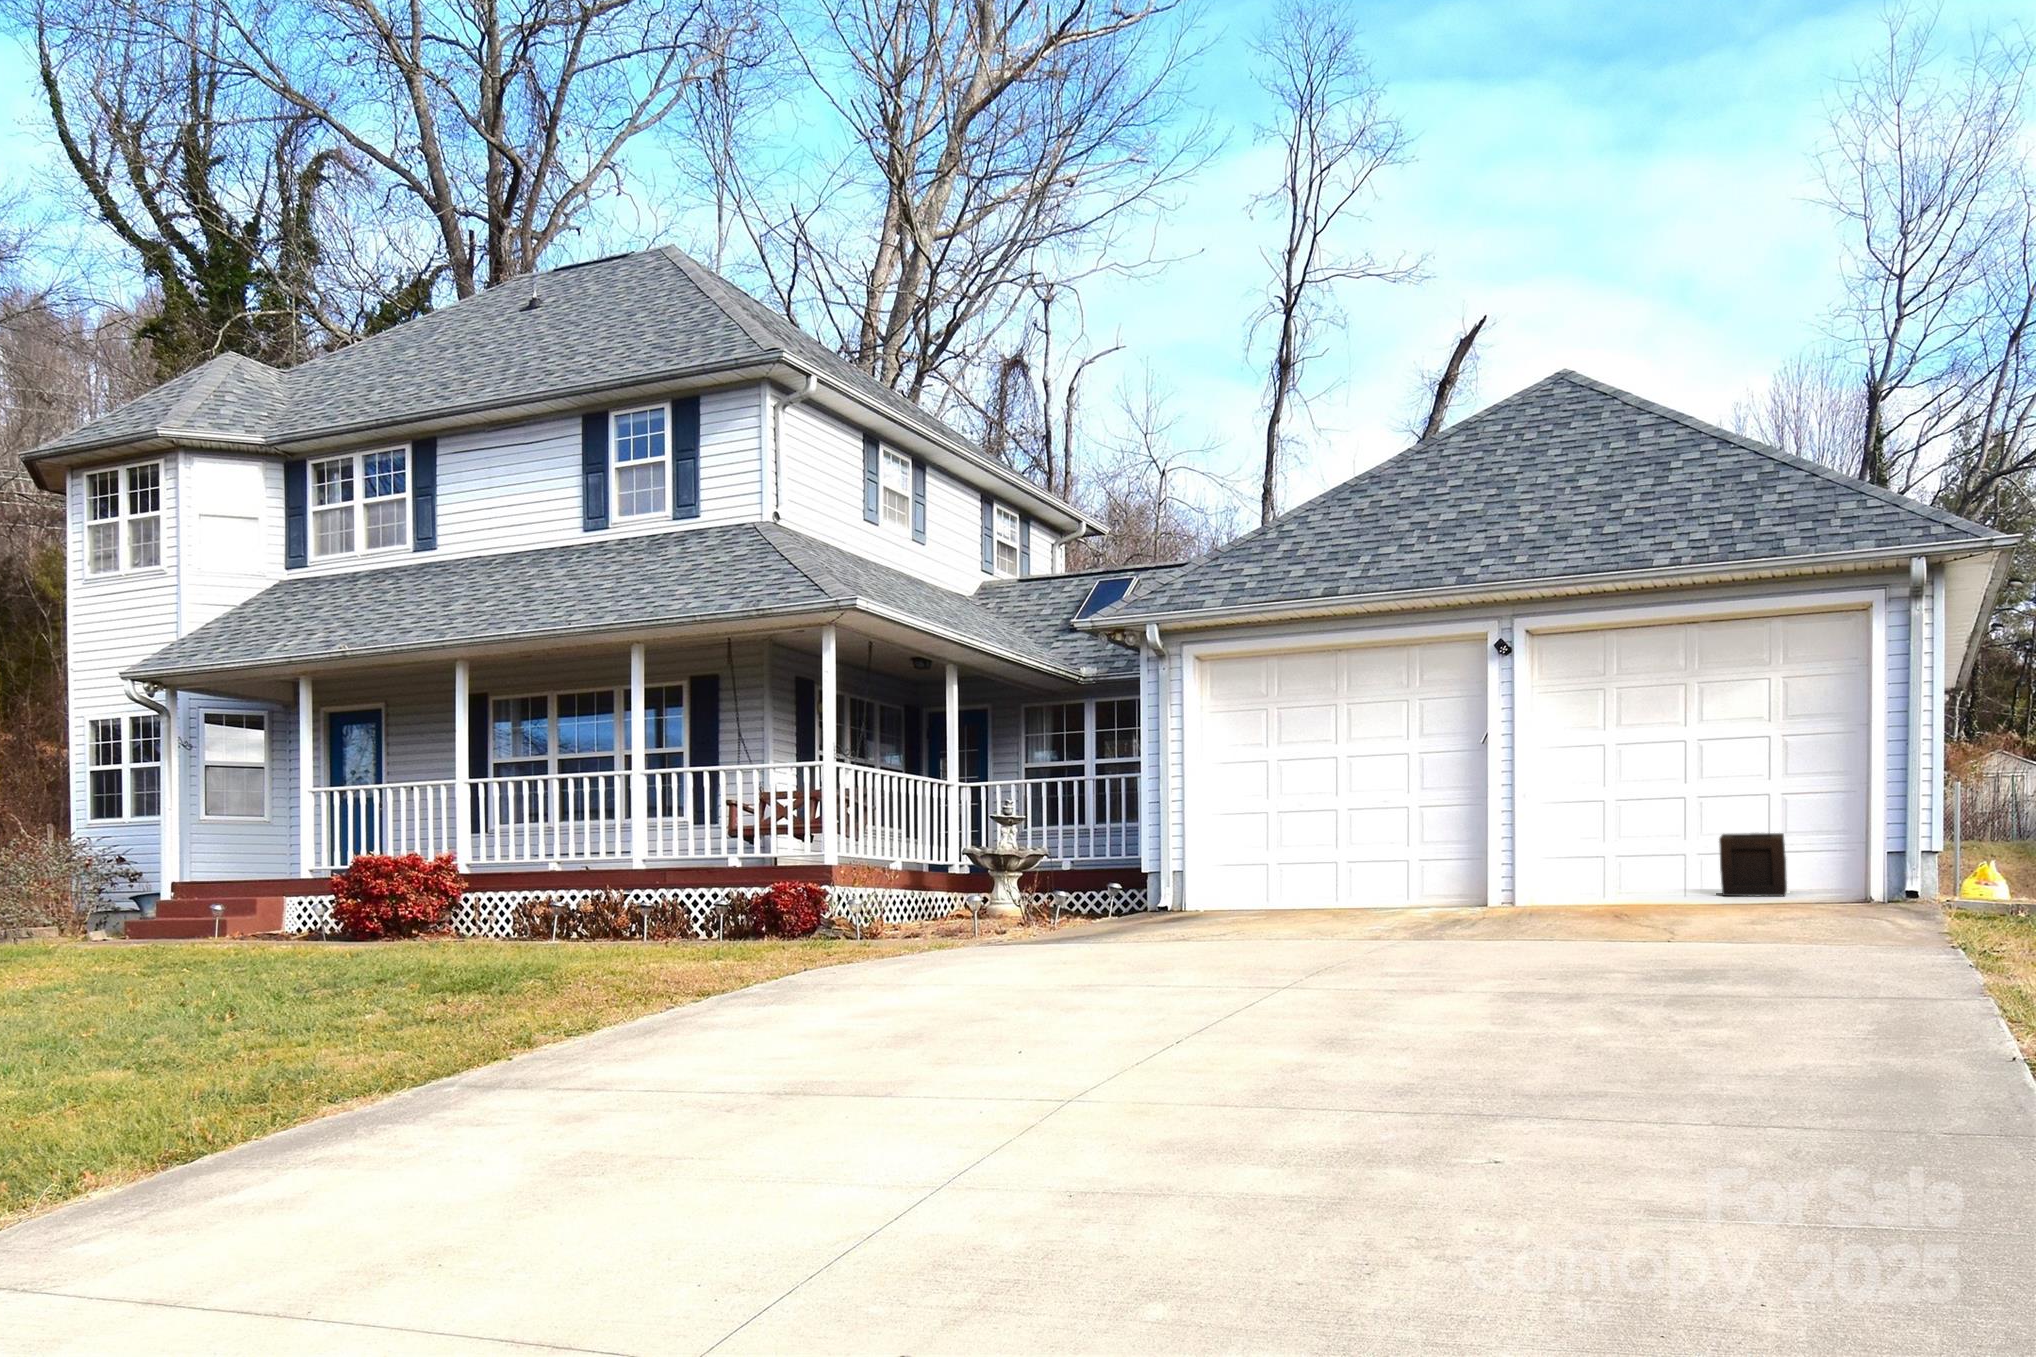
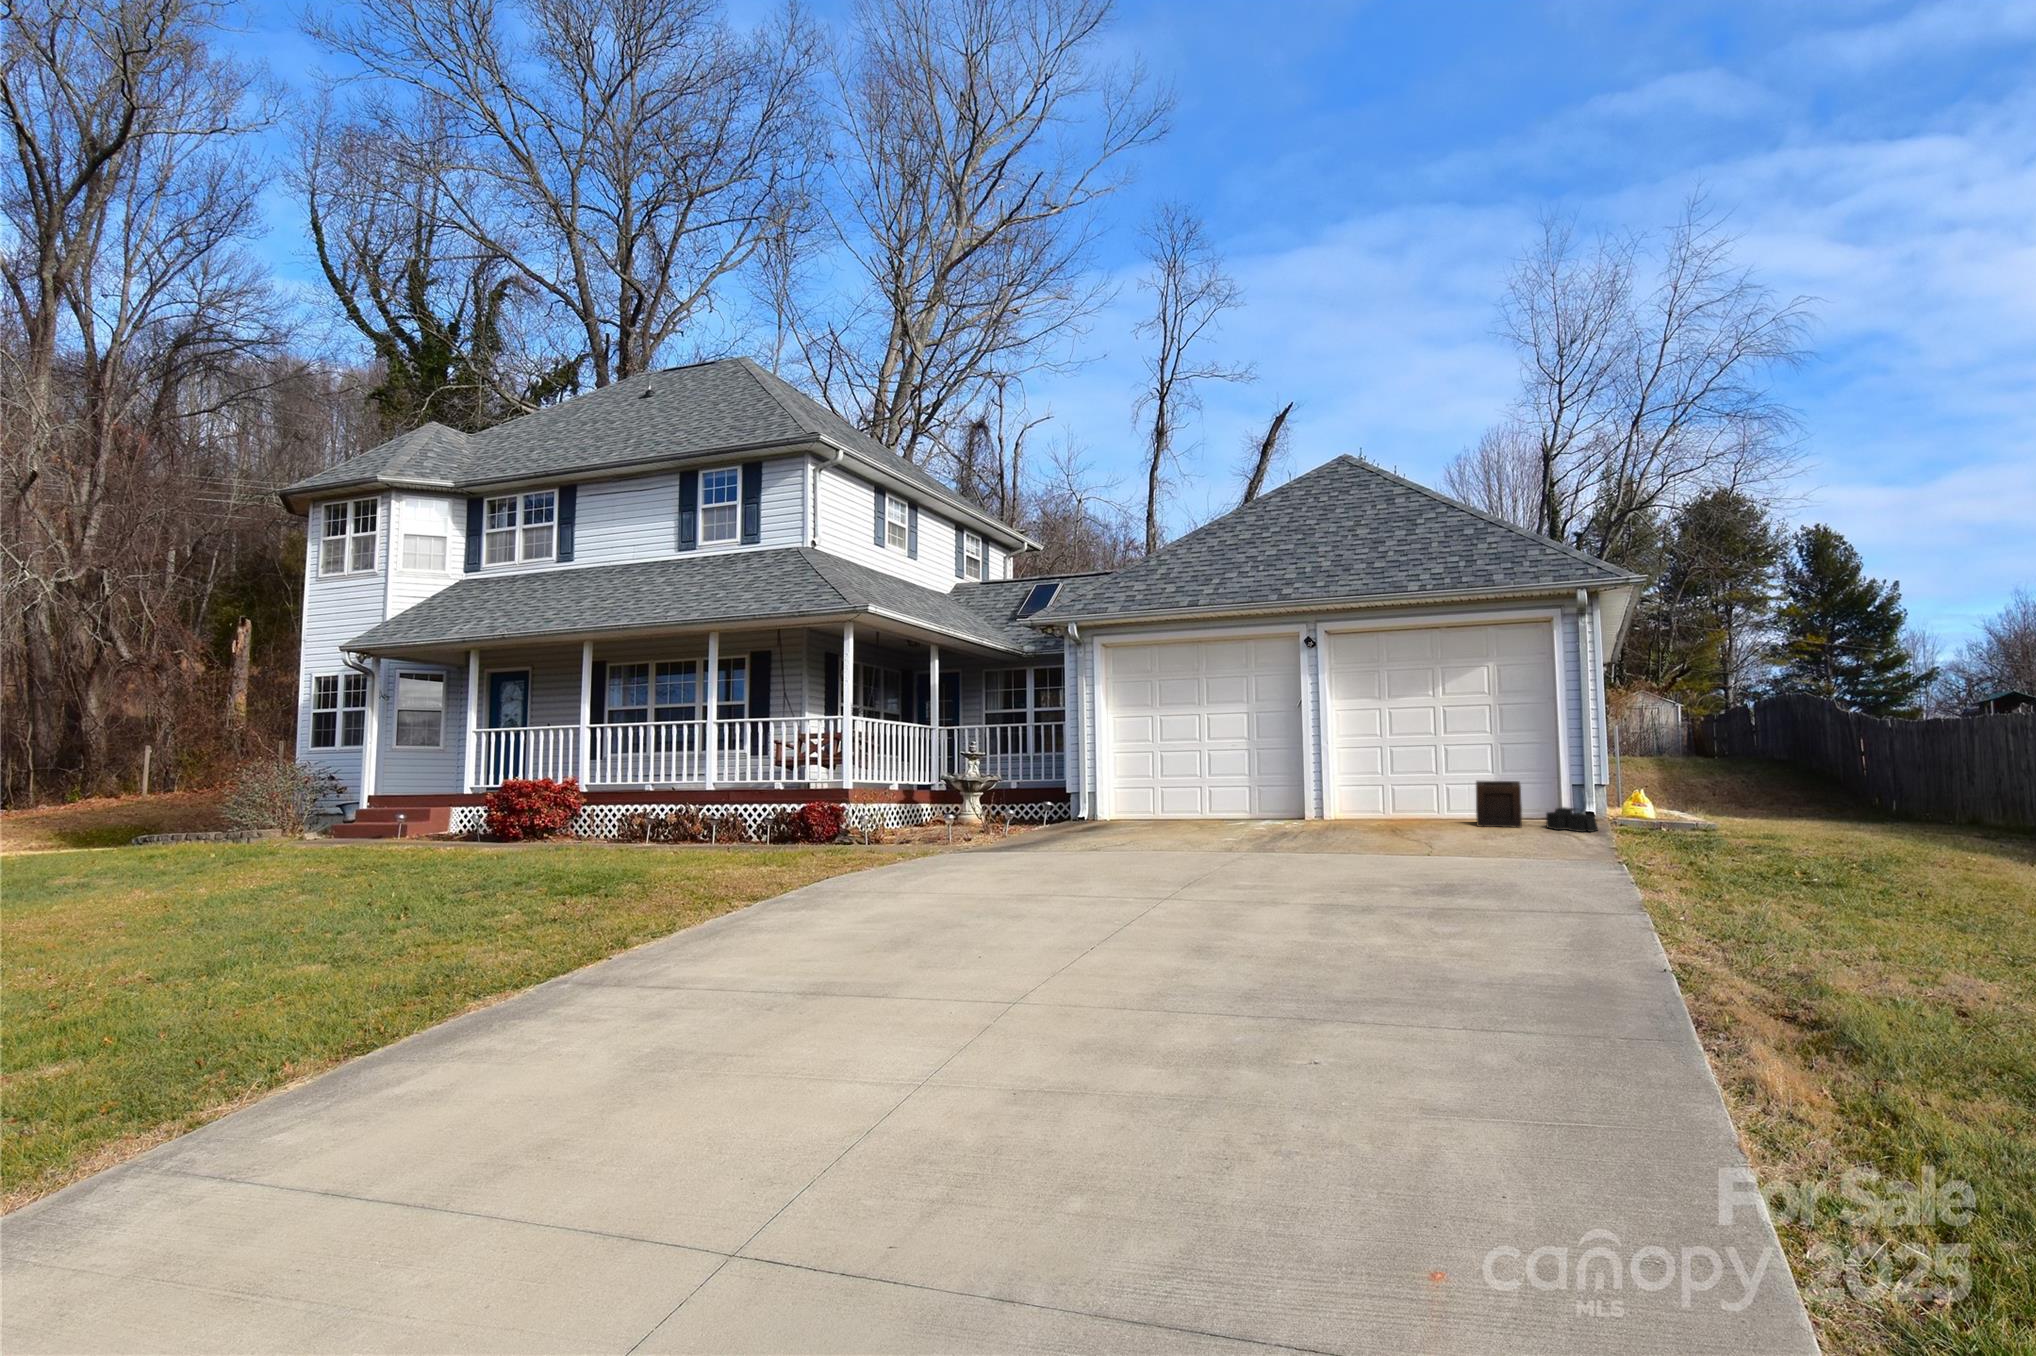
storage bin: none [1819,868,1892,899] -> present [1546,807,1598,832]

